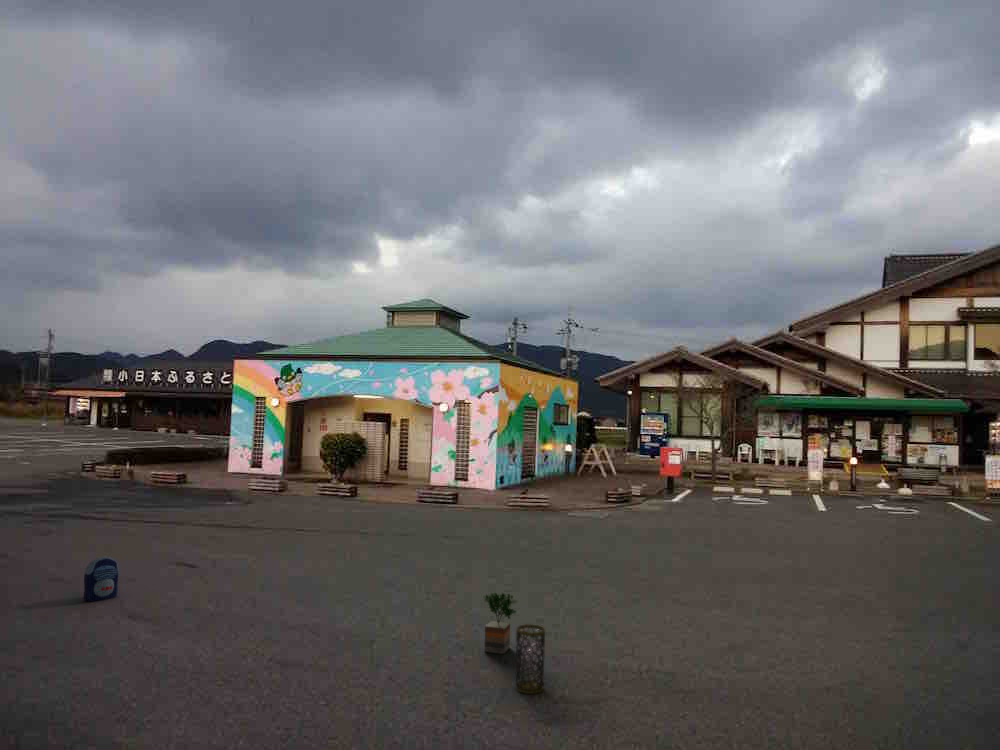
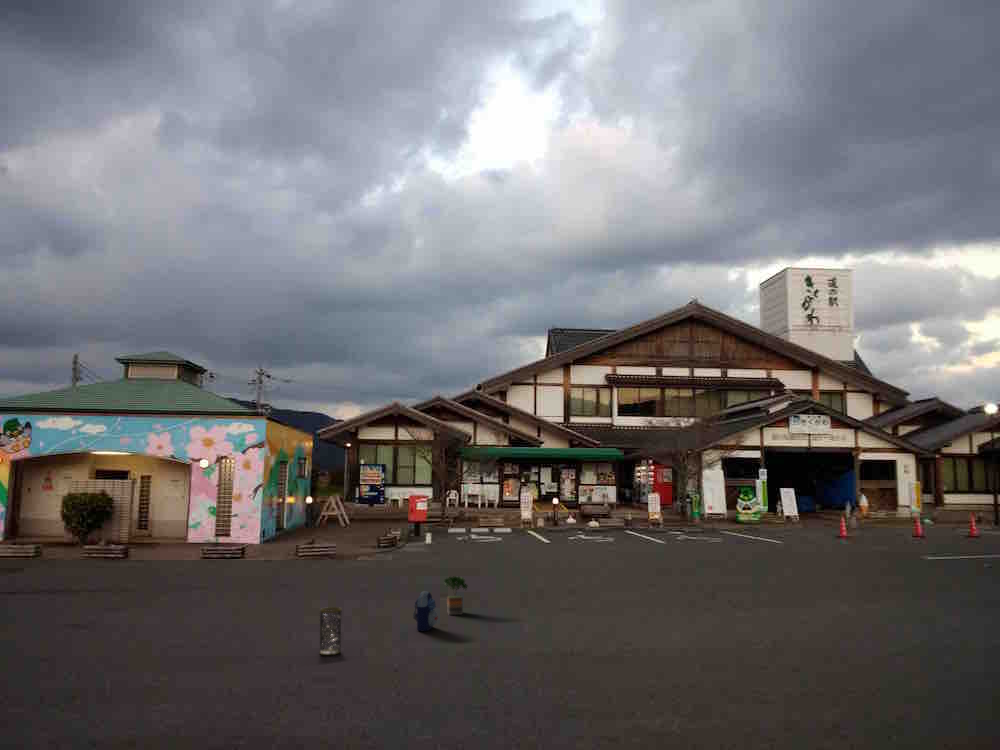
backpack: present [84,556,119,601] -> present [413,591,438,631]
trash can: present [516,624,545,694] -> present [320,607,341,655]

